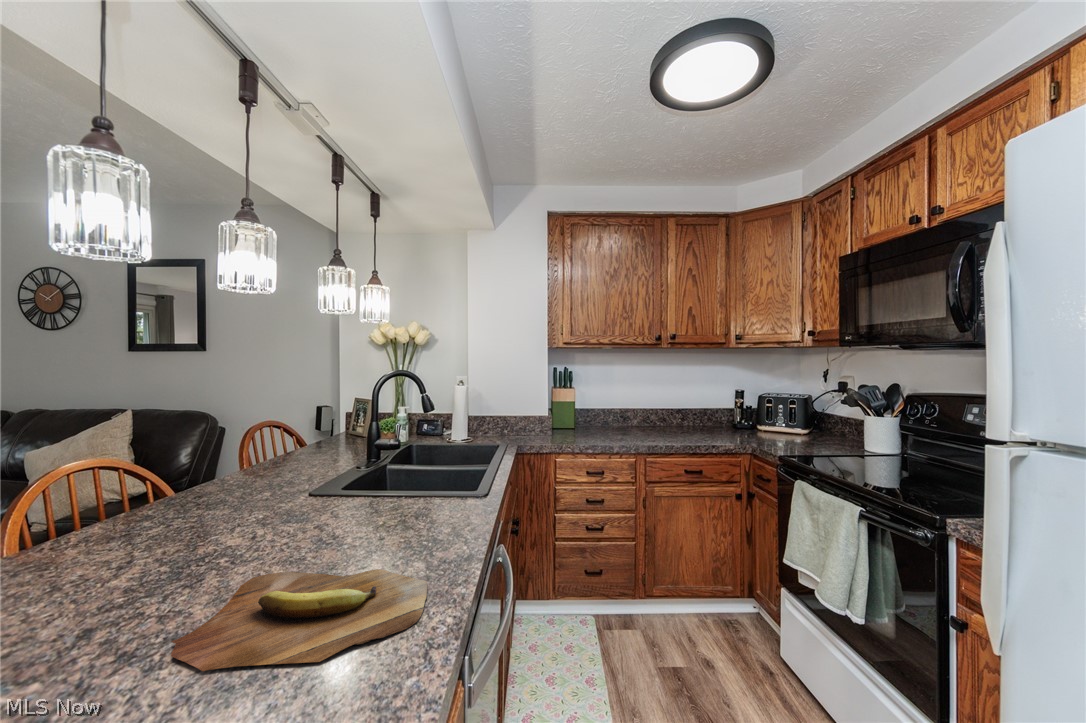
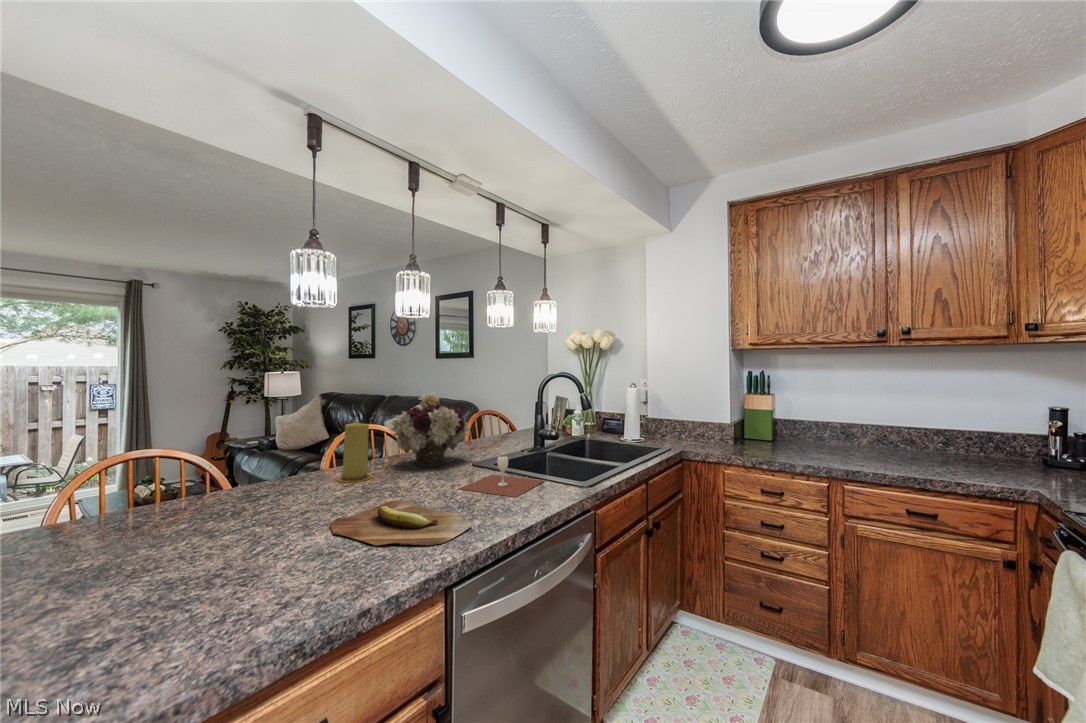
flower arrangement: none [157,401,294,513] -> present [389,393,469,467]
candle: none [69,460,147,570] -> present [338,423,371,482]
wine glass: none [332,478,432,534] -> present [459,455,543,497]

